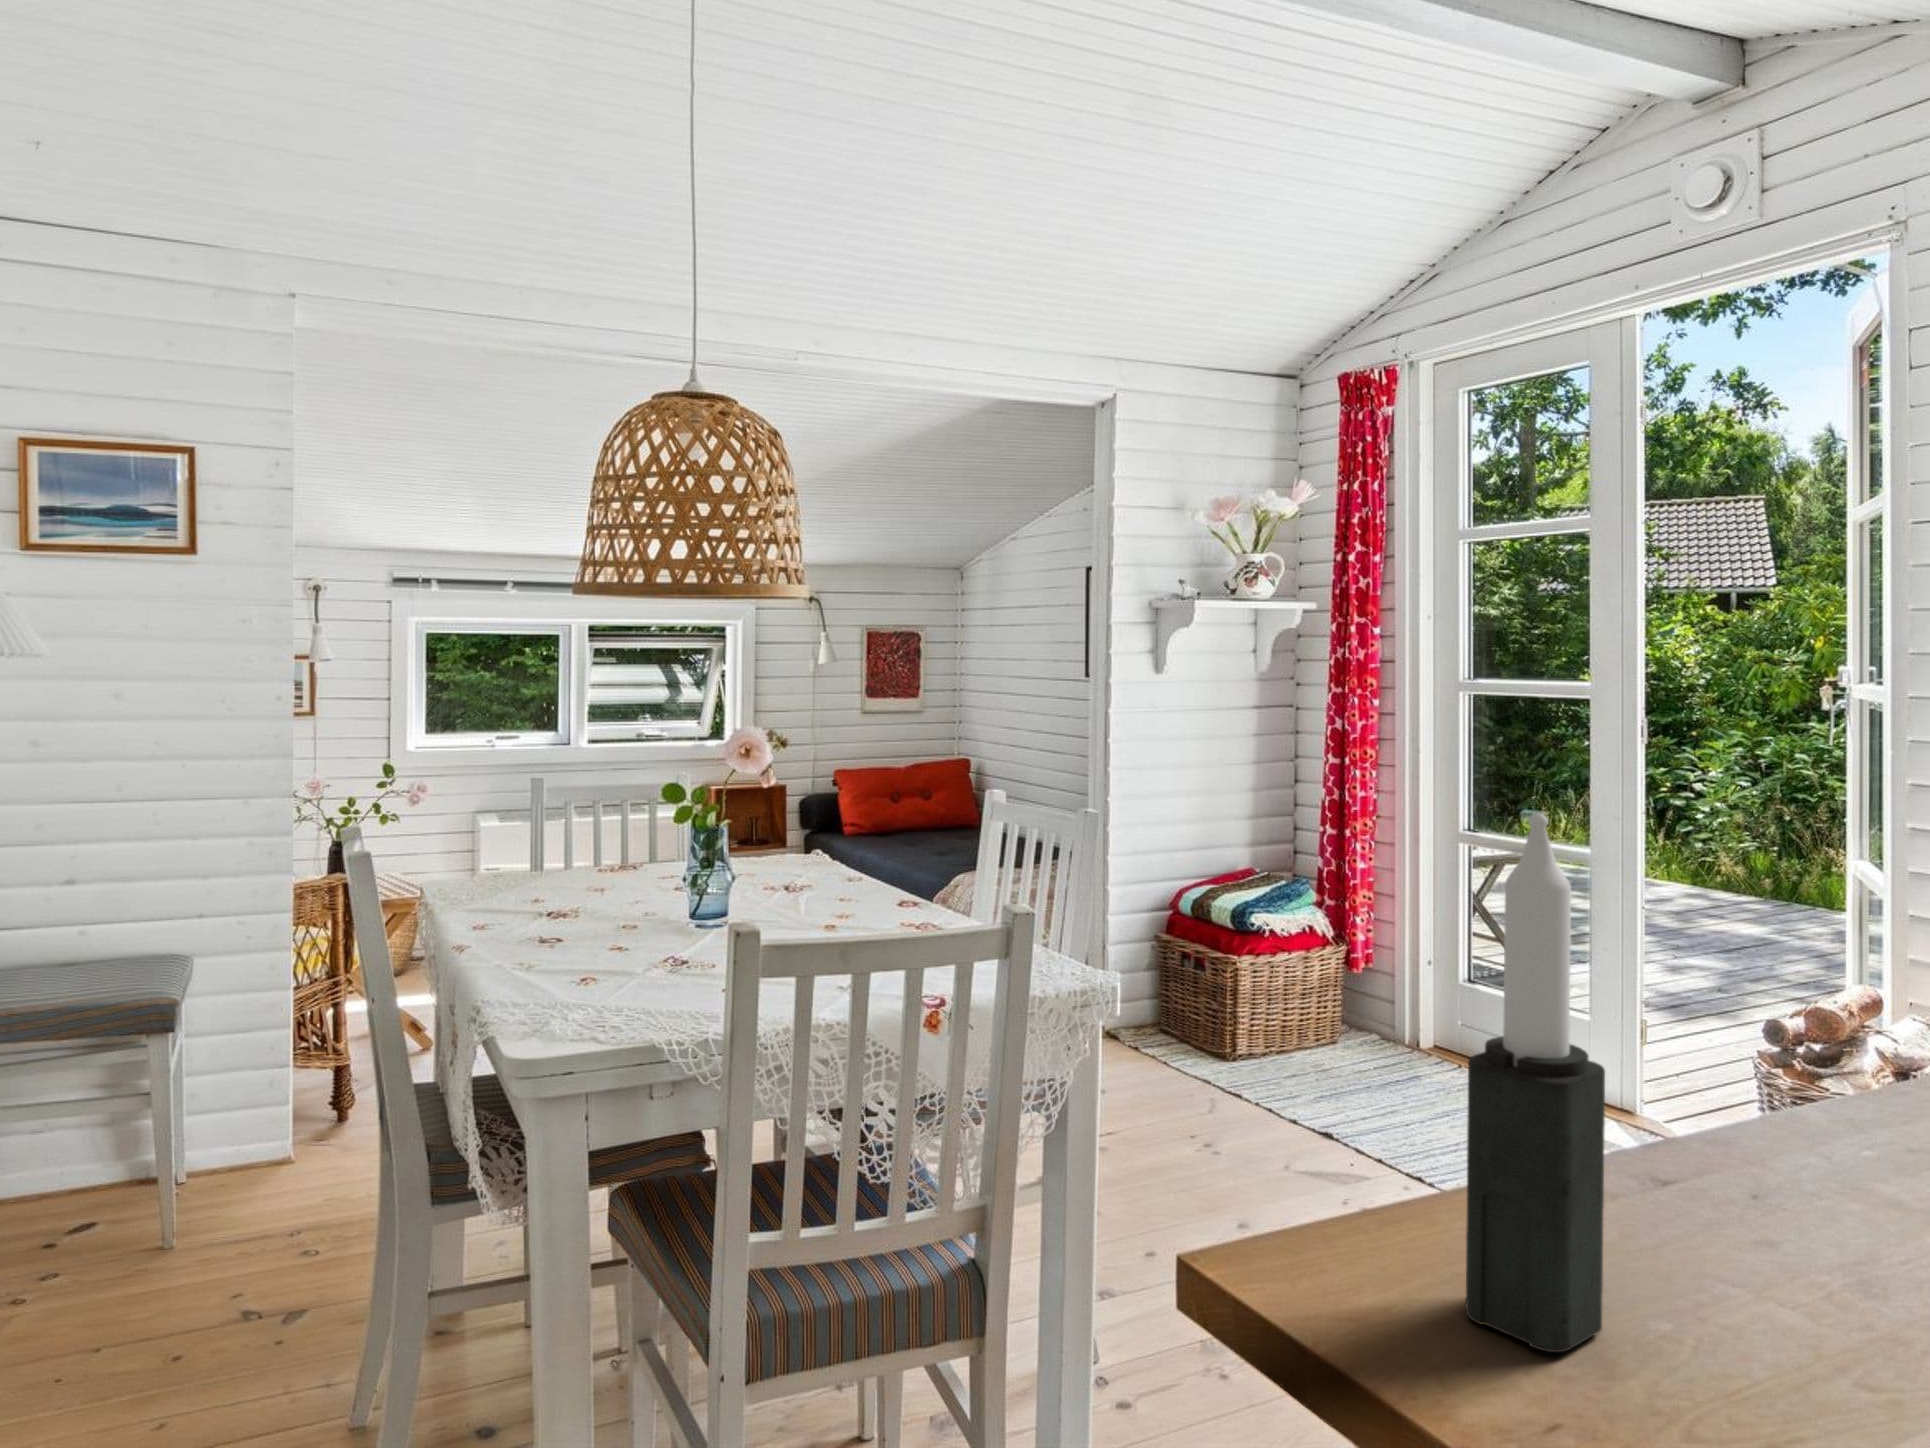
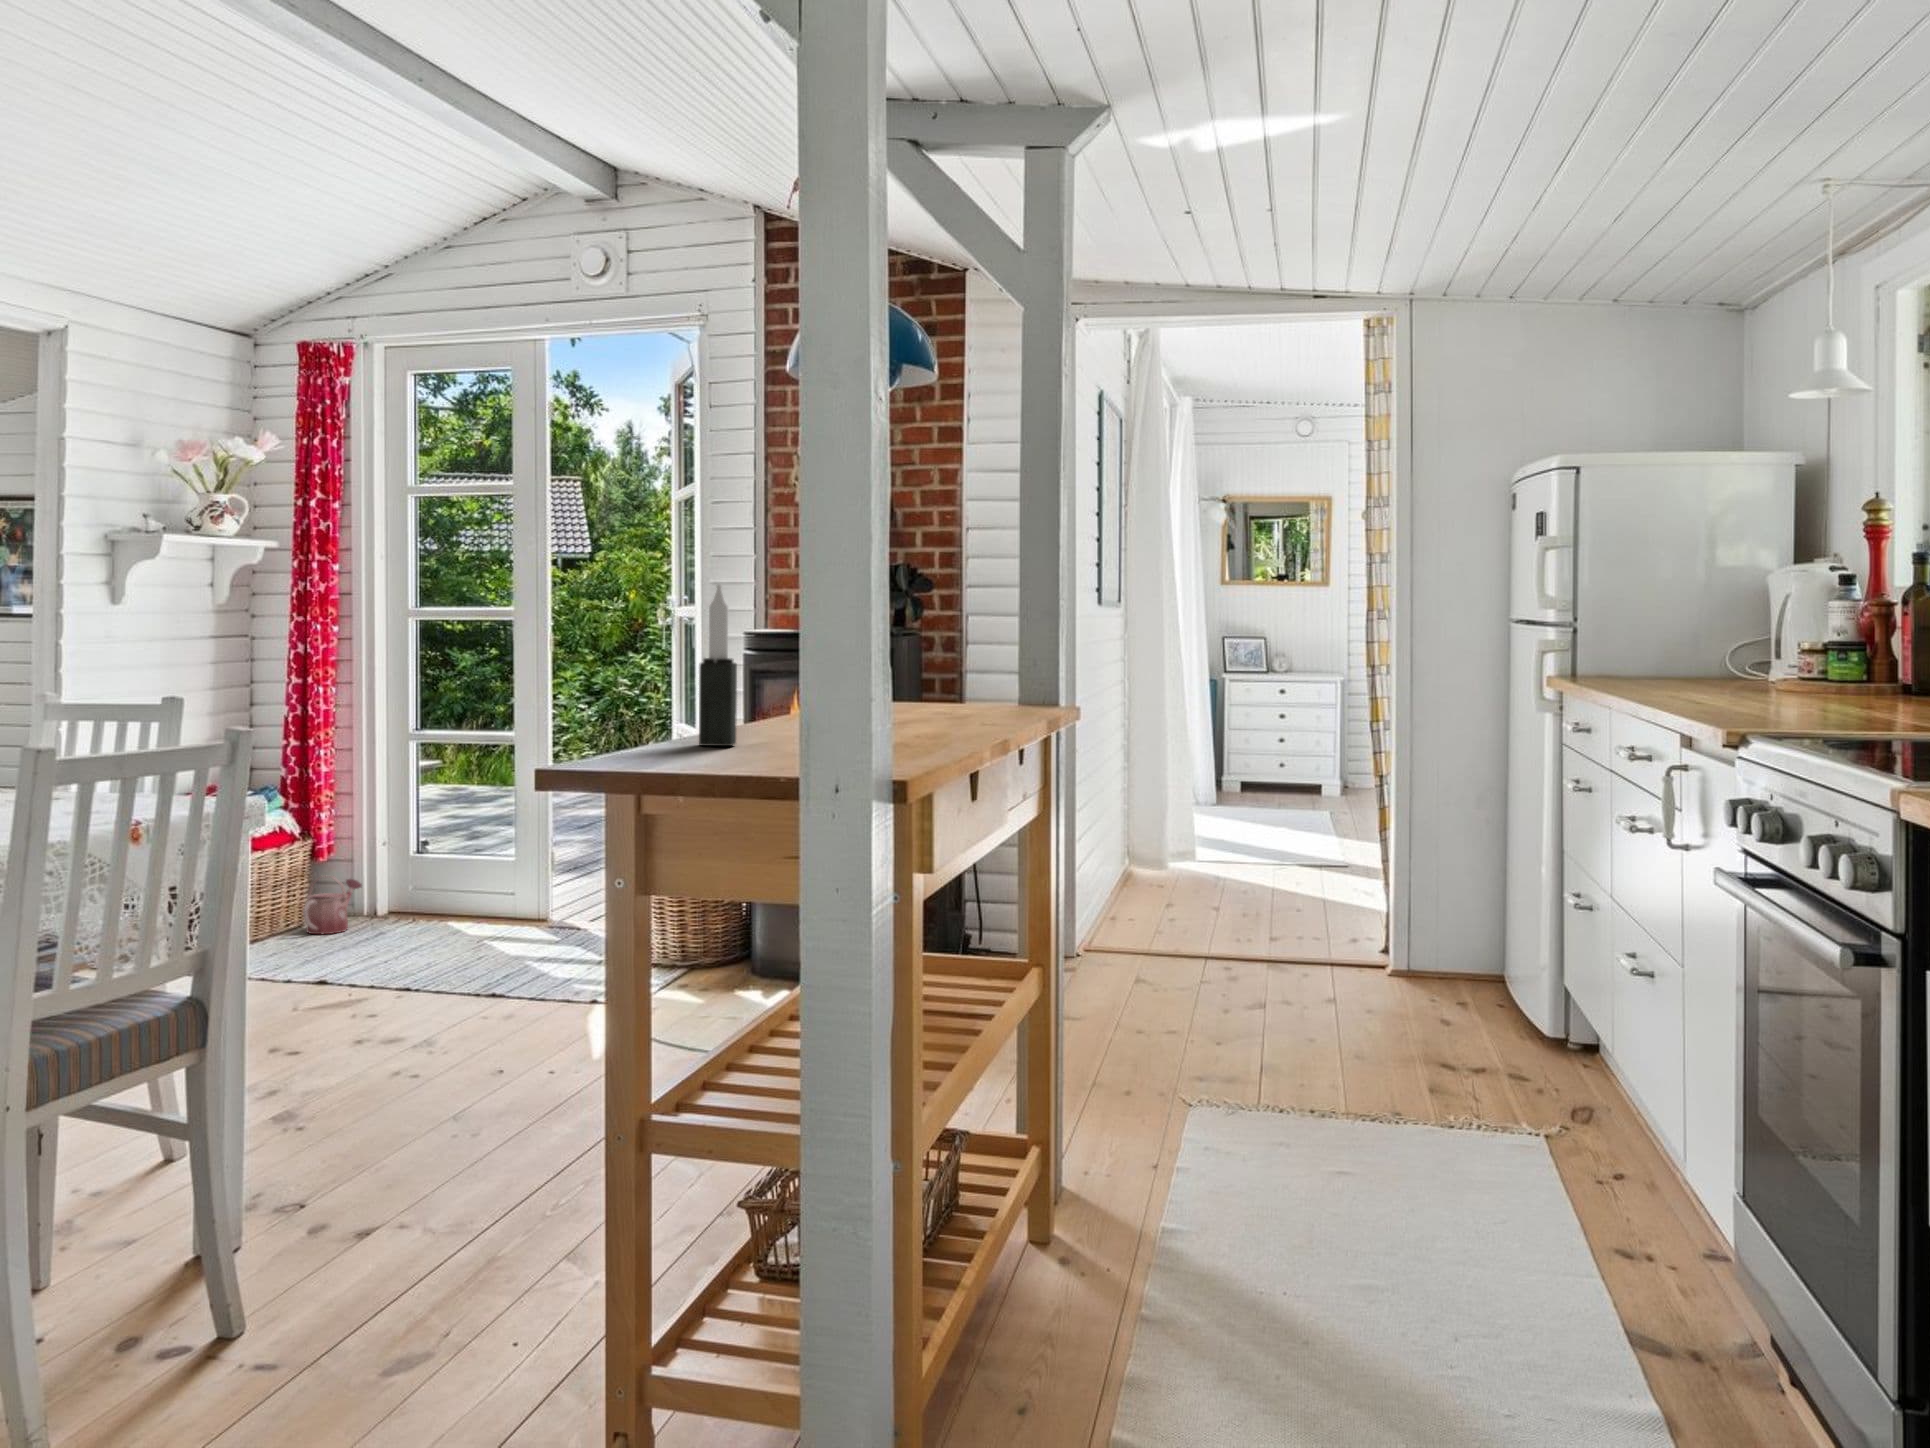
watering can: none [1325,992,1401,1065] -> present [303,876,362,934]

